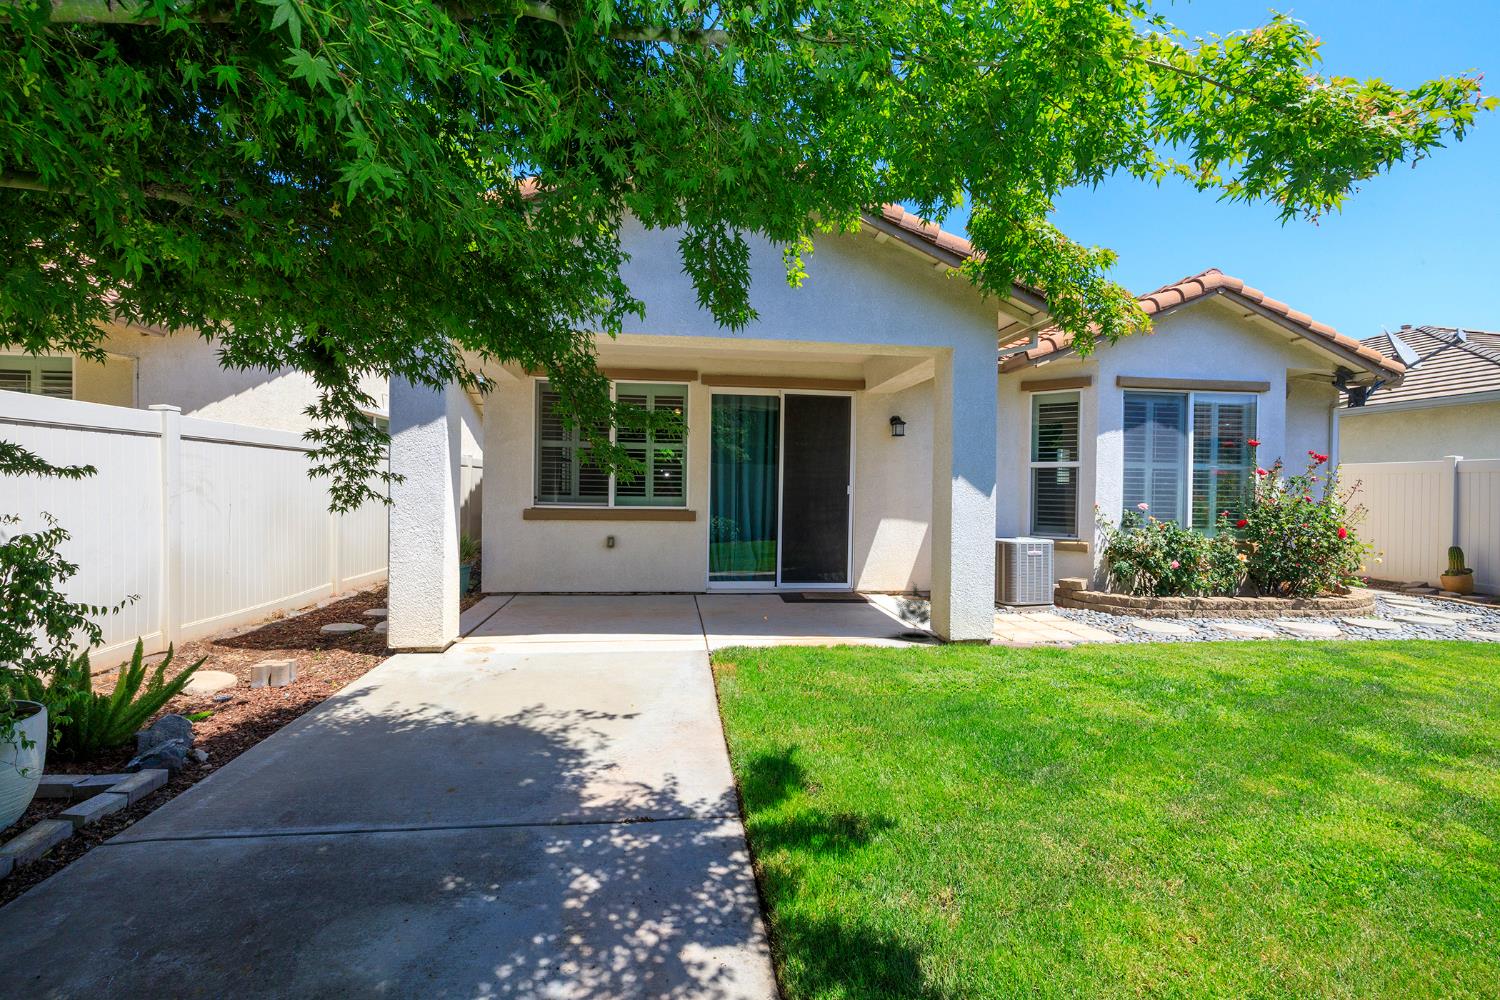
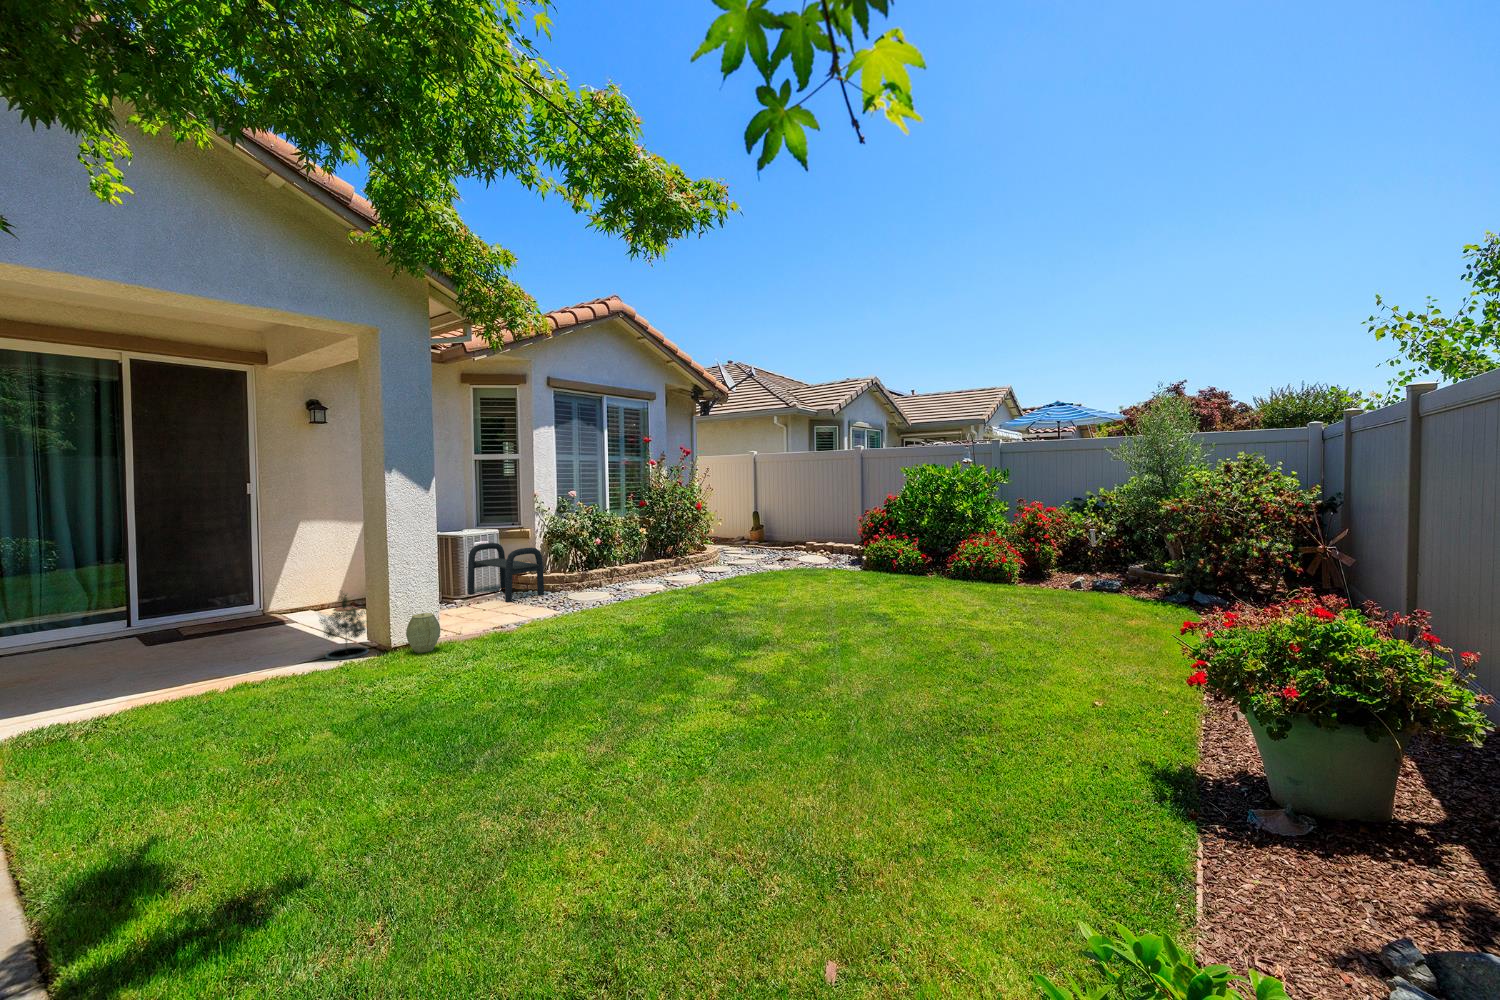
bench: none [1020,554,1102,618] -> present [468,543,544,602]
woven basket: none [963,611,993,649] -> present [406,613,440,653]

